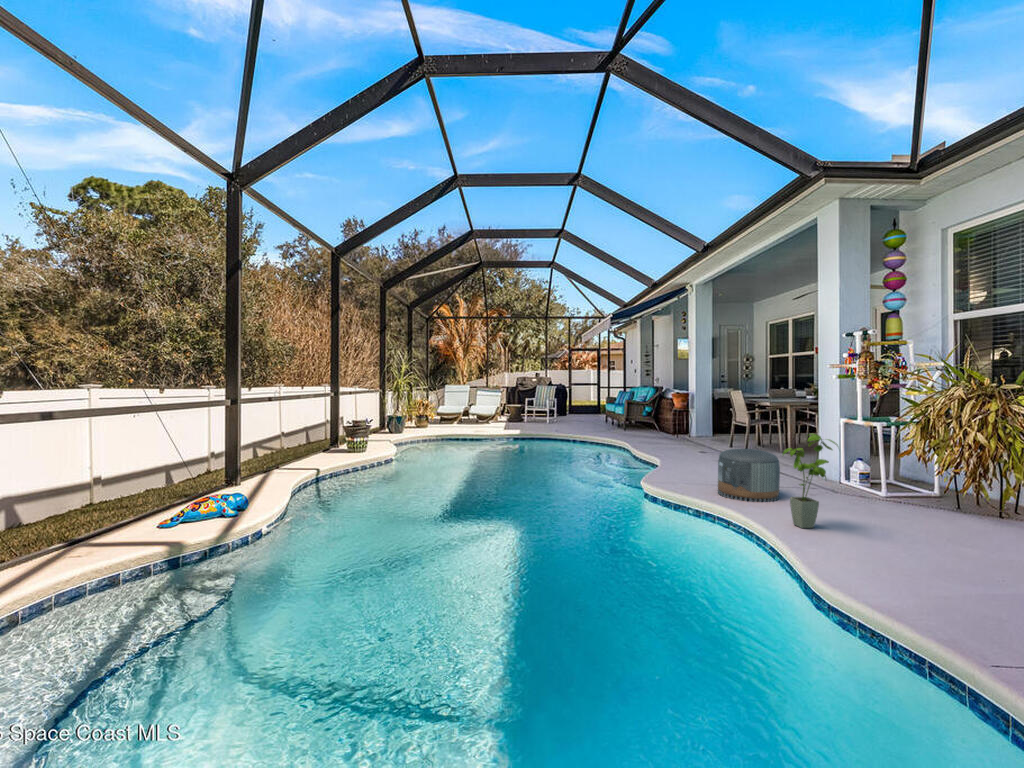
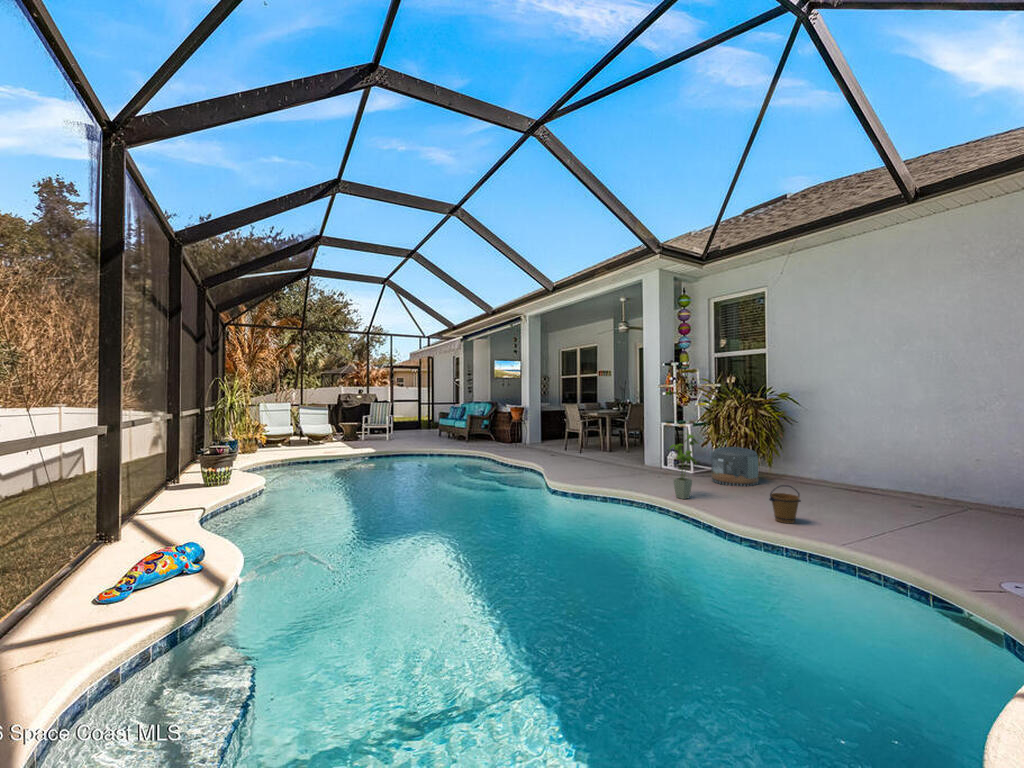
pouf: present [718,449,780,502] -> present [711,447,758,486]
bucket: none [904,526,965,591] -> present [769,485,801,523]

